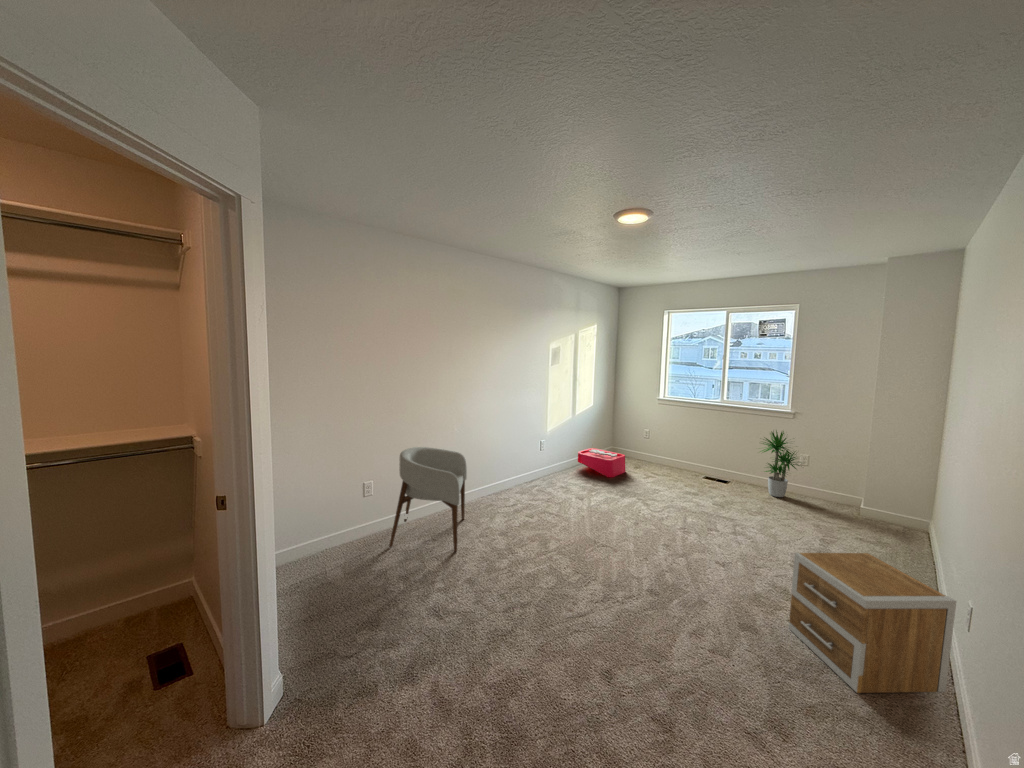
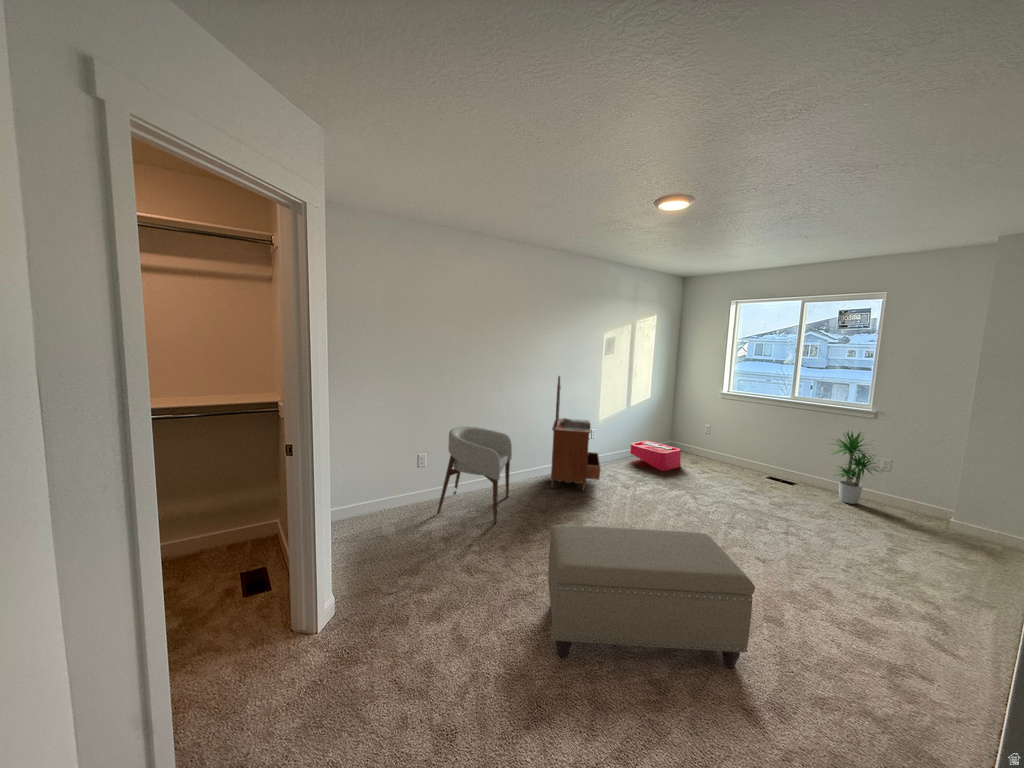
dresser: none [506,388,556,507] -> present [551,376,601,492]
ottoman: none [529,548,747,706] -> present [548,525,755,668]
nightstand: present [788,552,956,693] -> none [818,549,1003,708]

